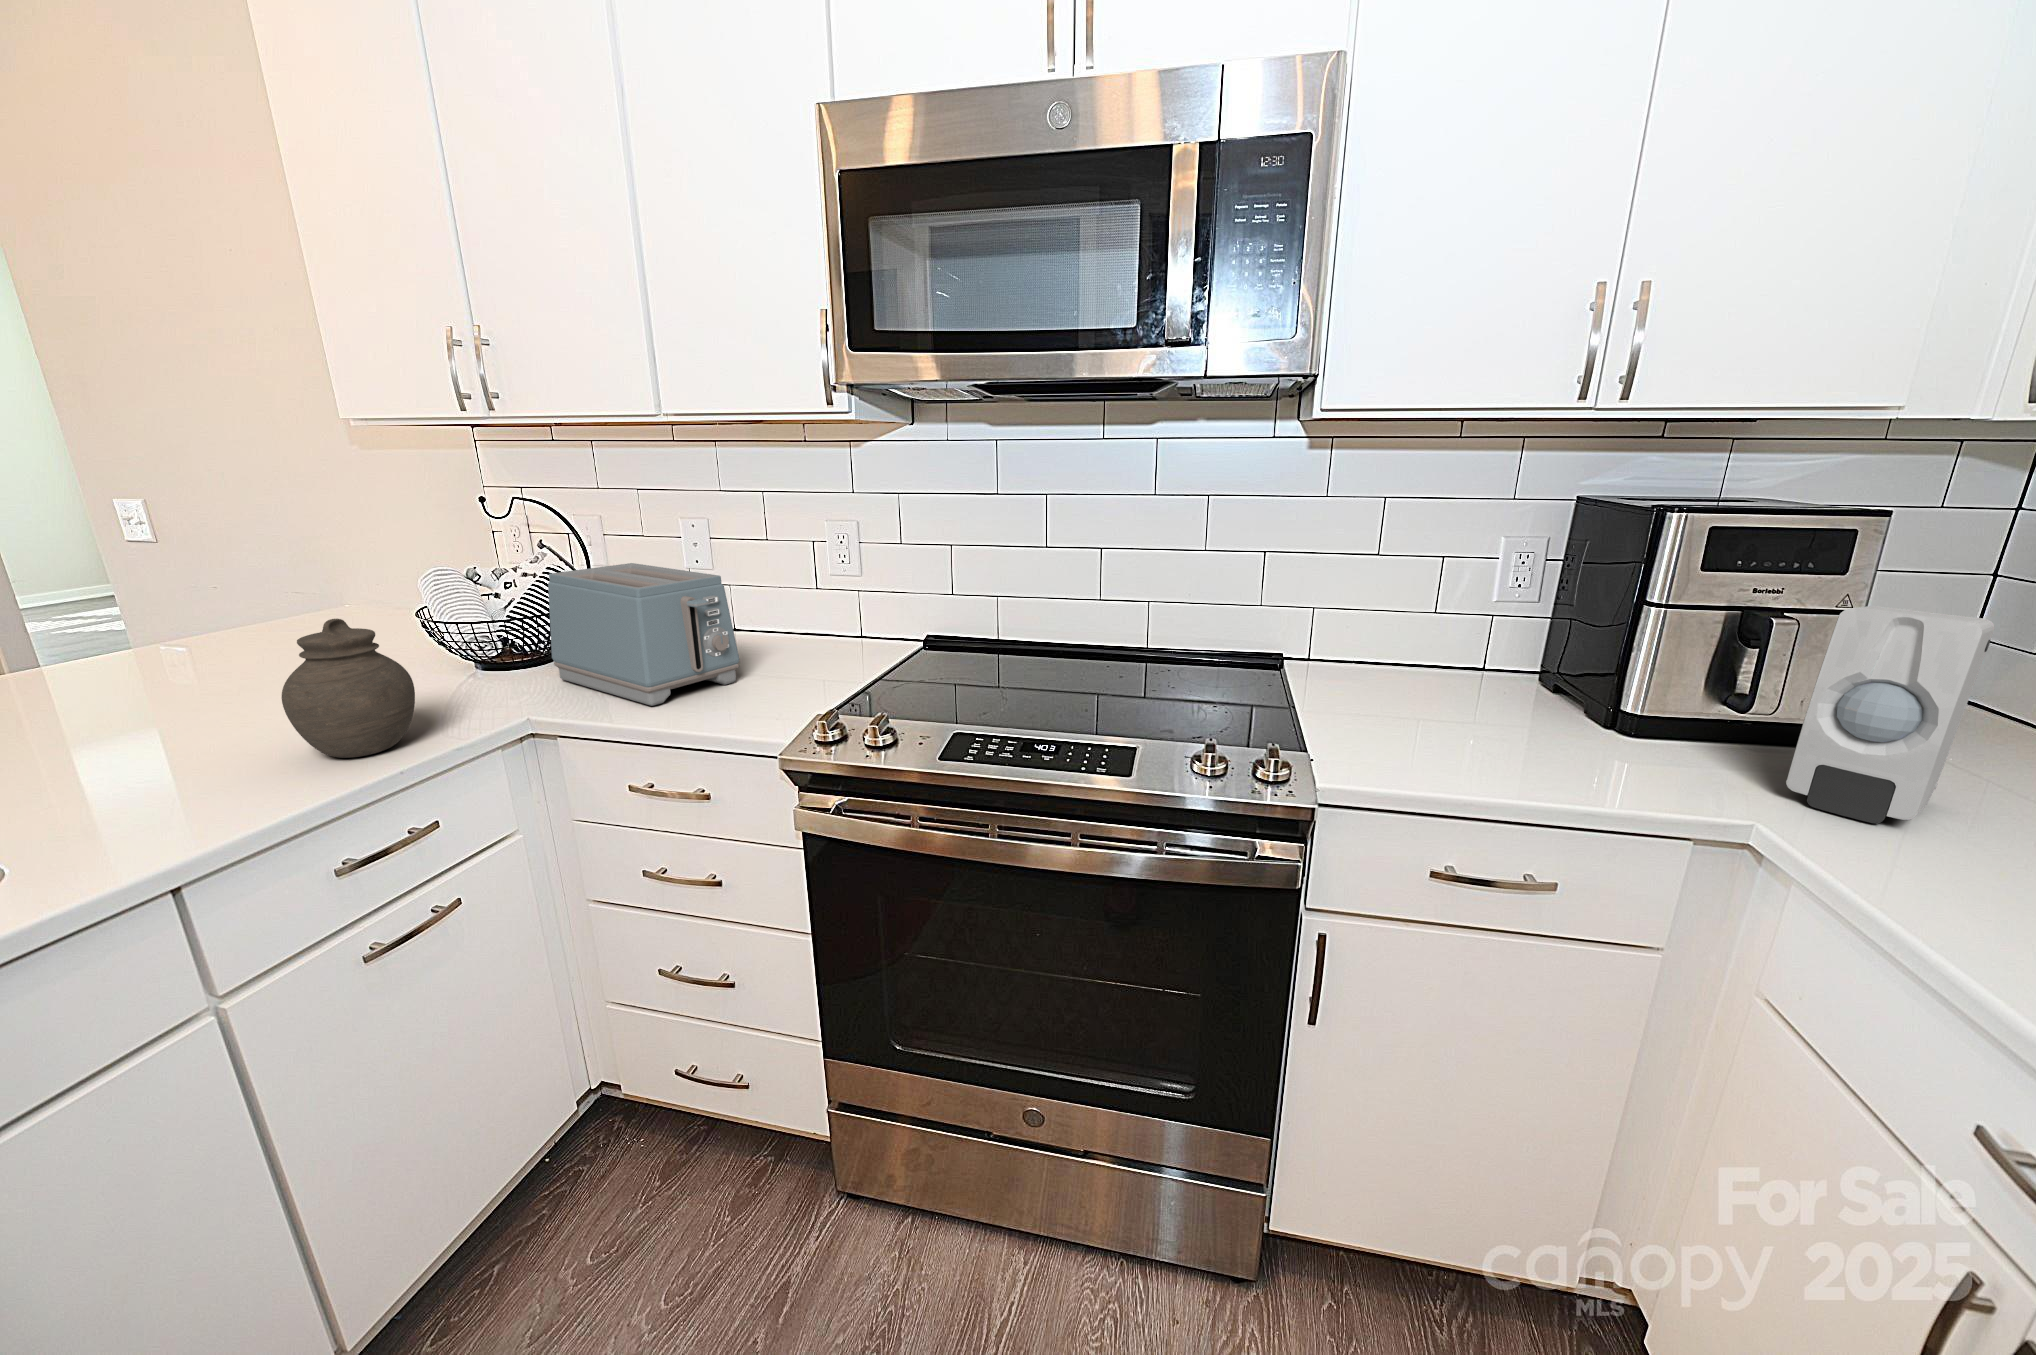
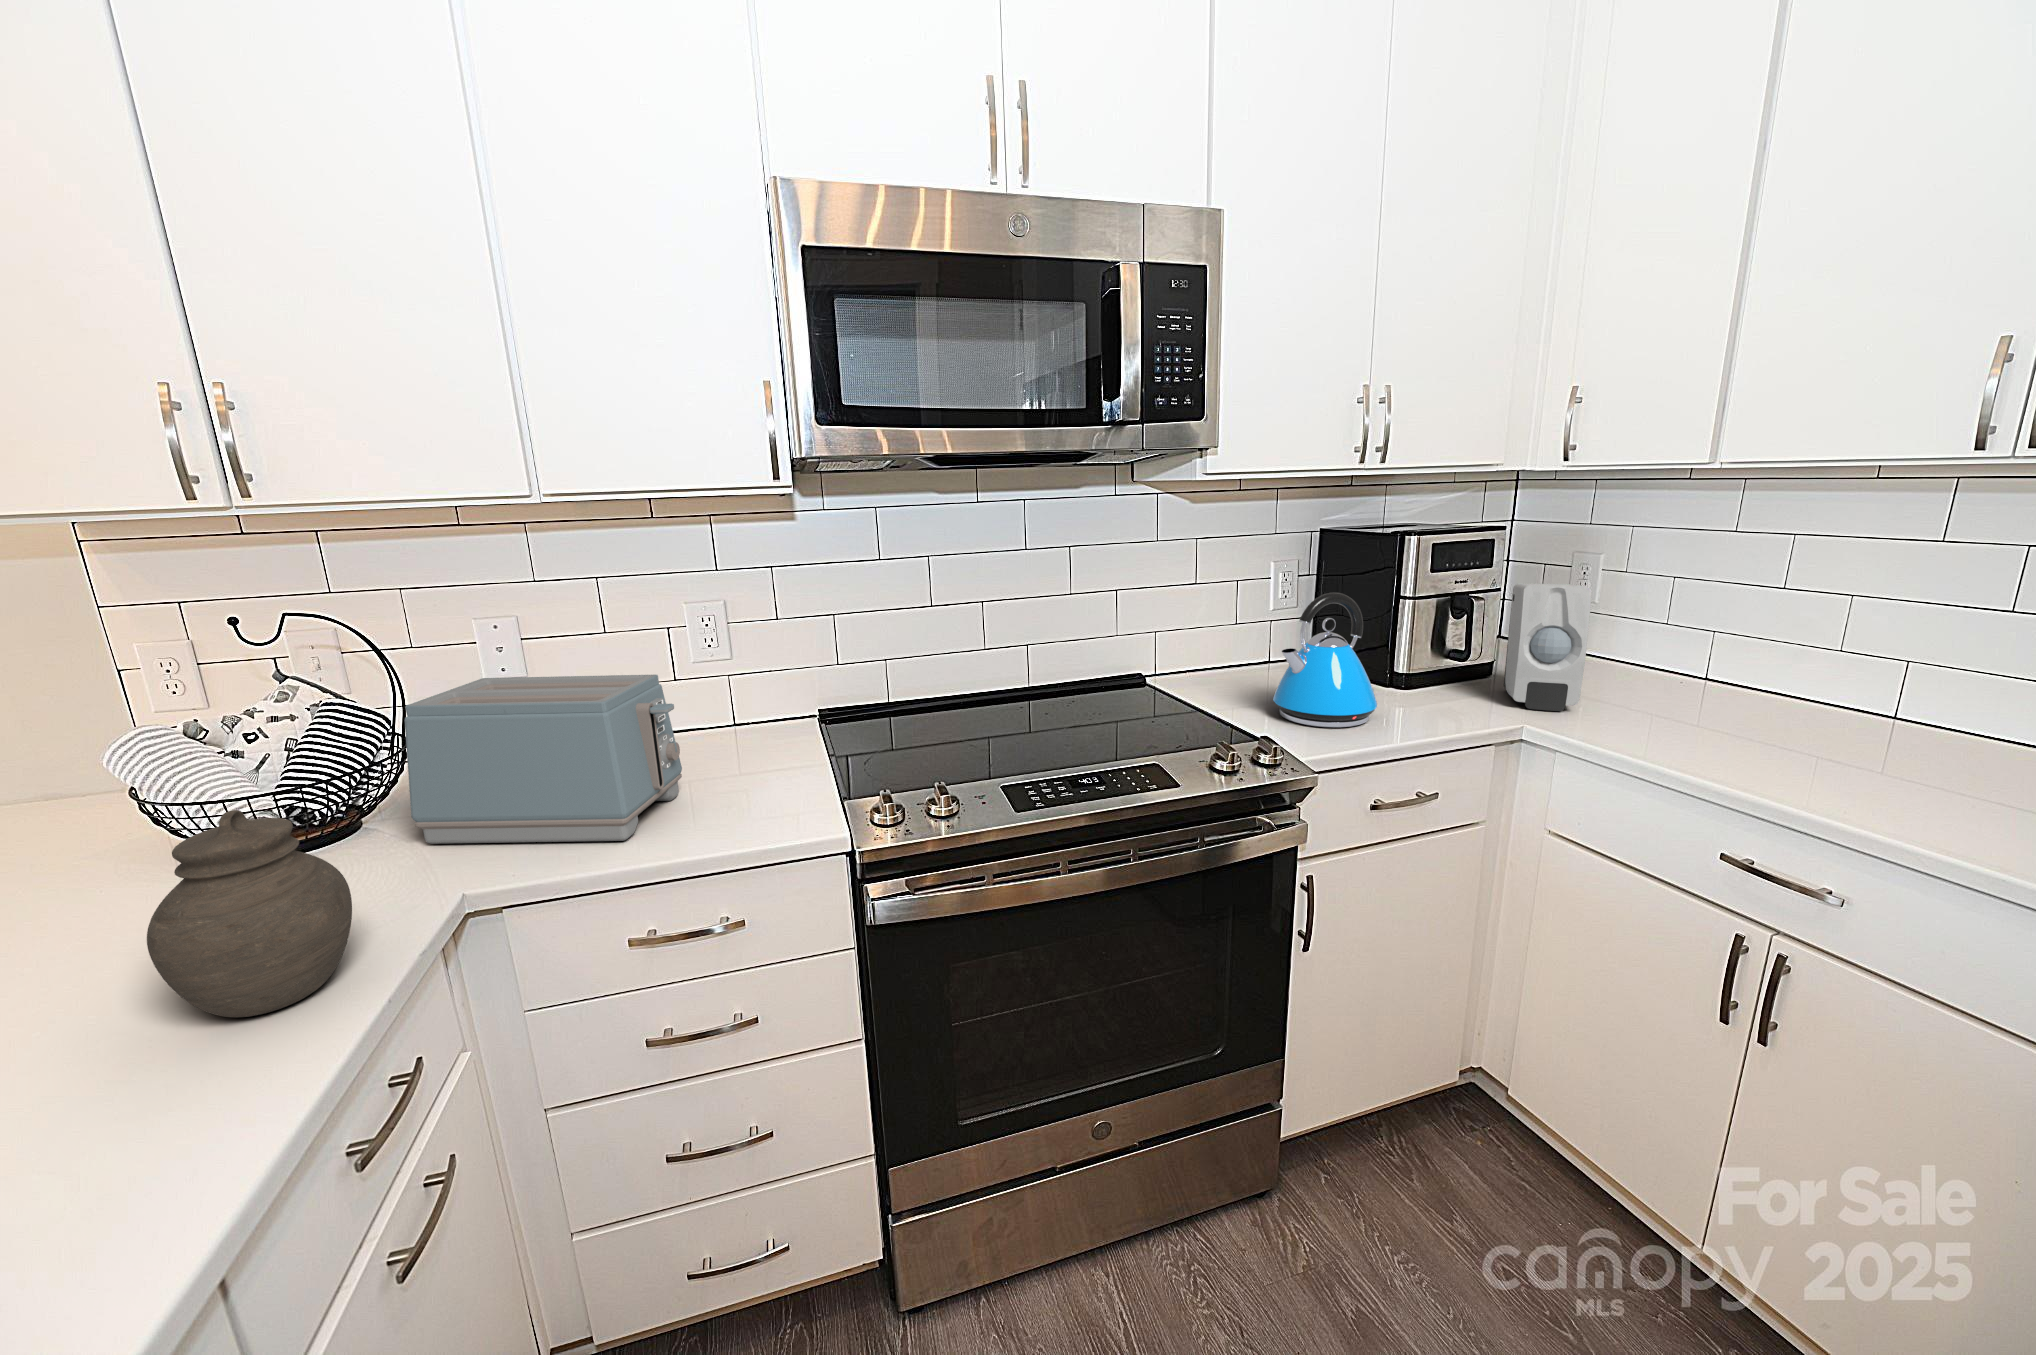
kettle: none [1372,581,1530,766] -> present [1273,593,1377,727]

